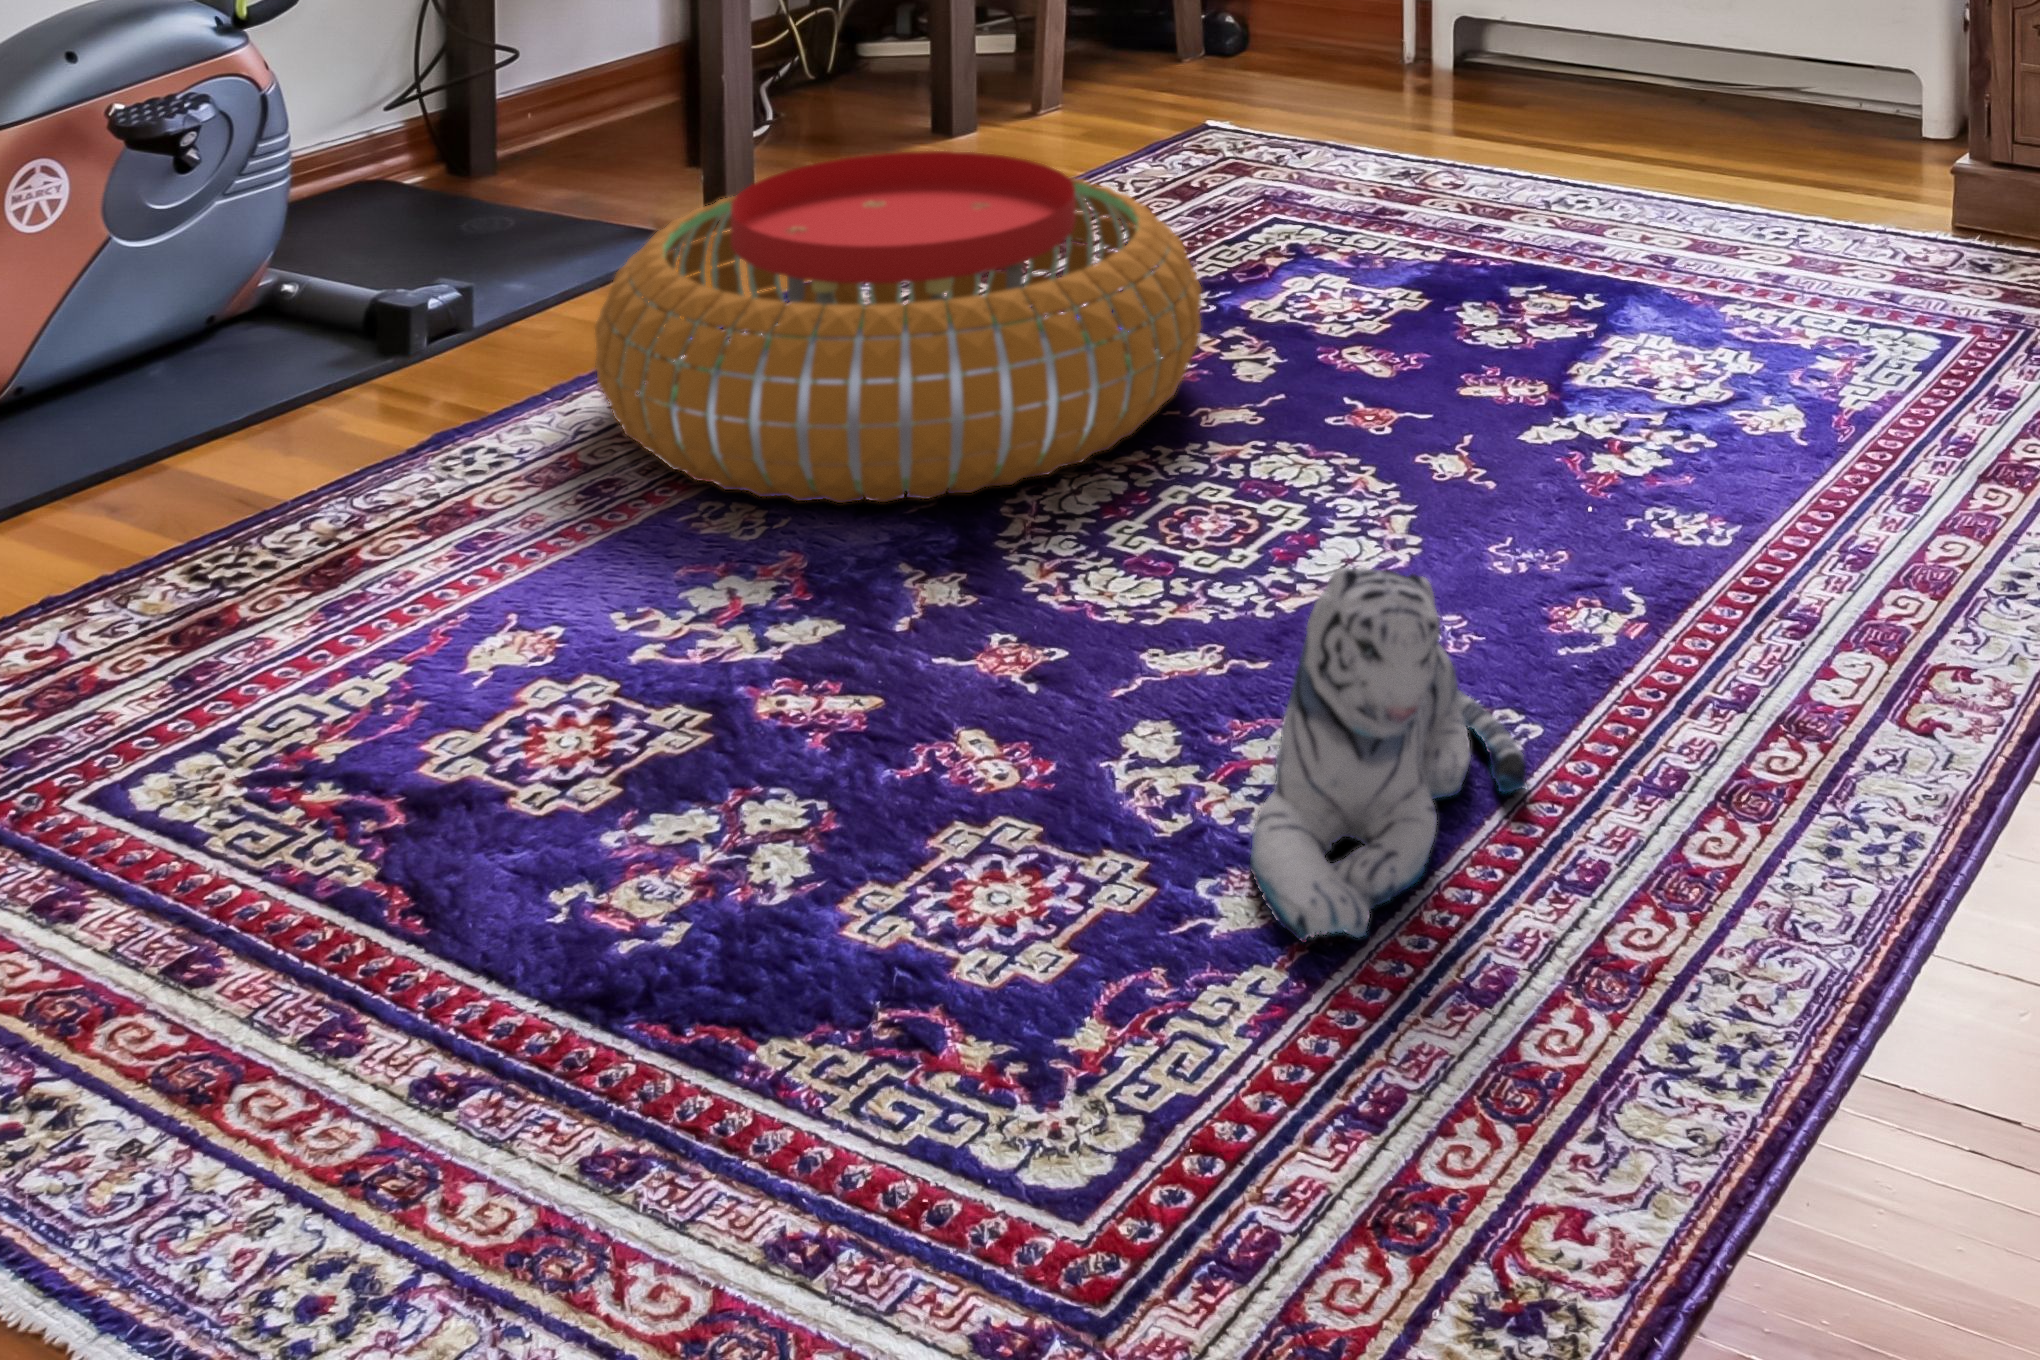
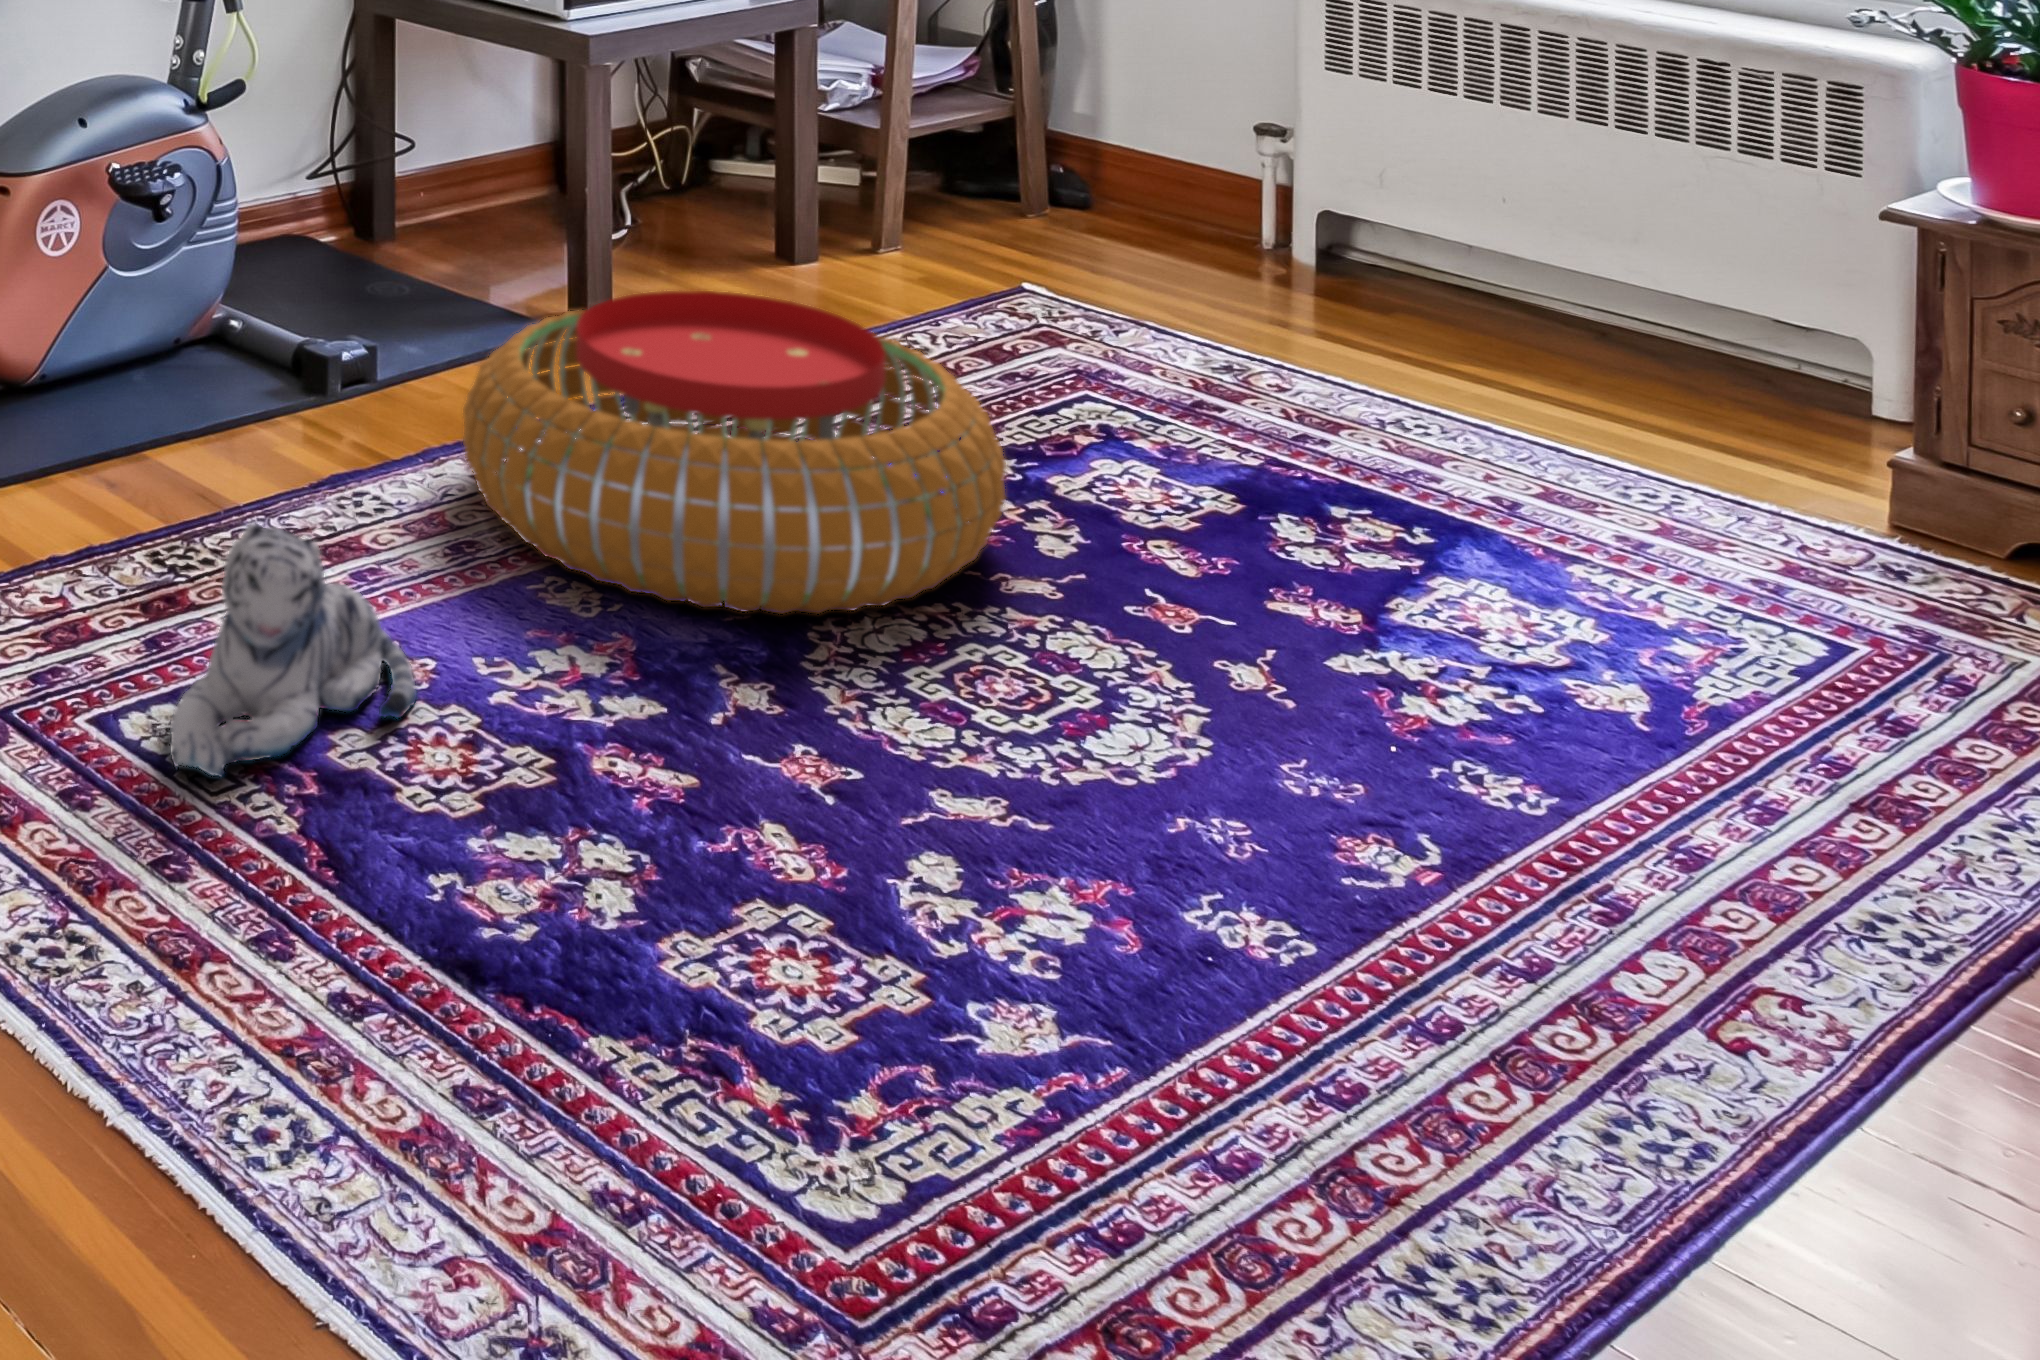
plush toy: present [1250,568,1527,943] -> present [170,523,417,776]

